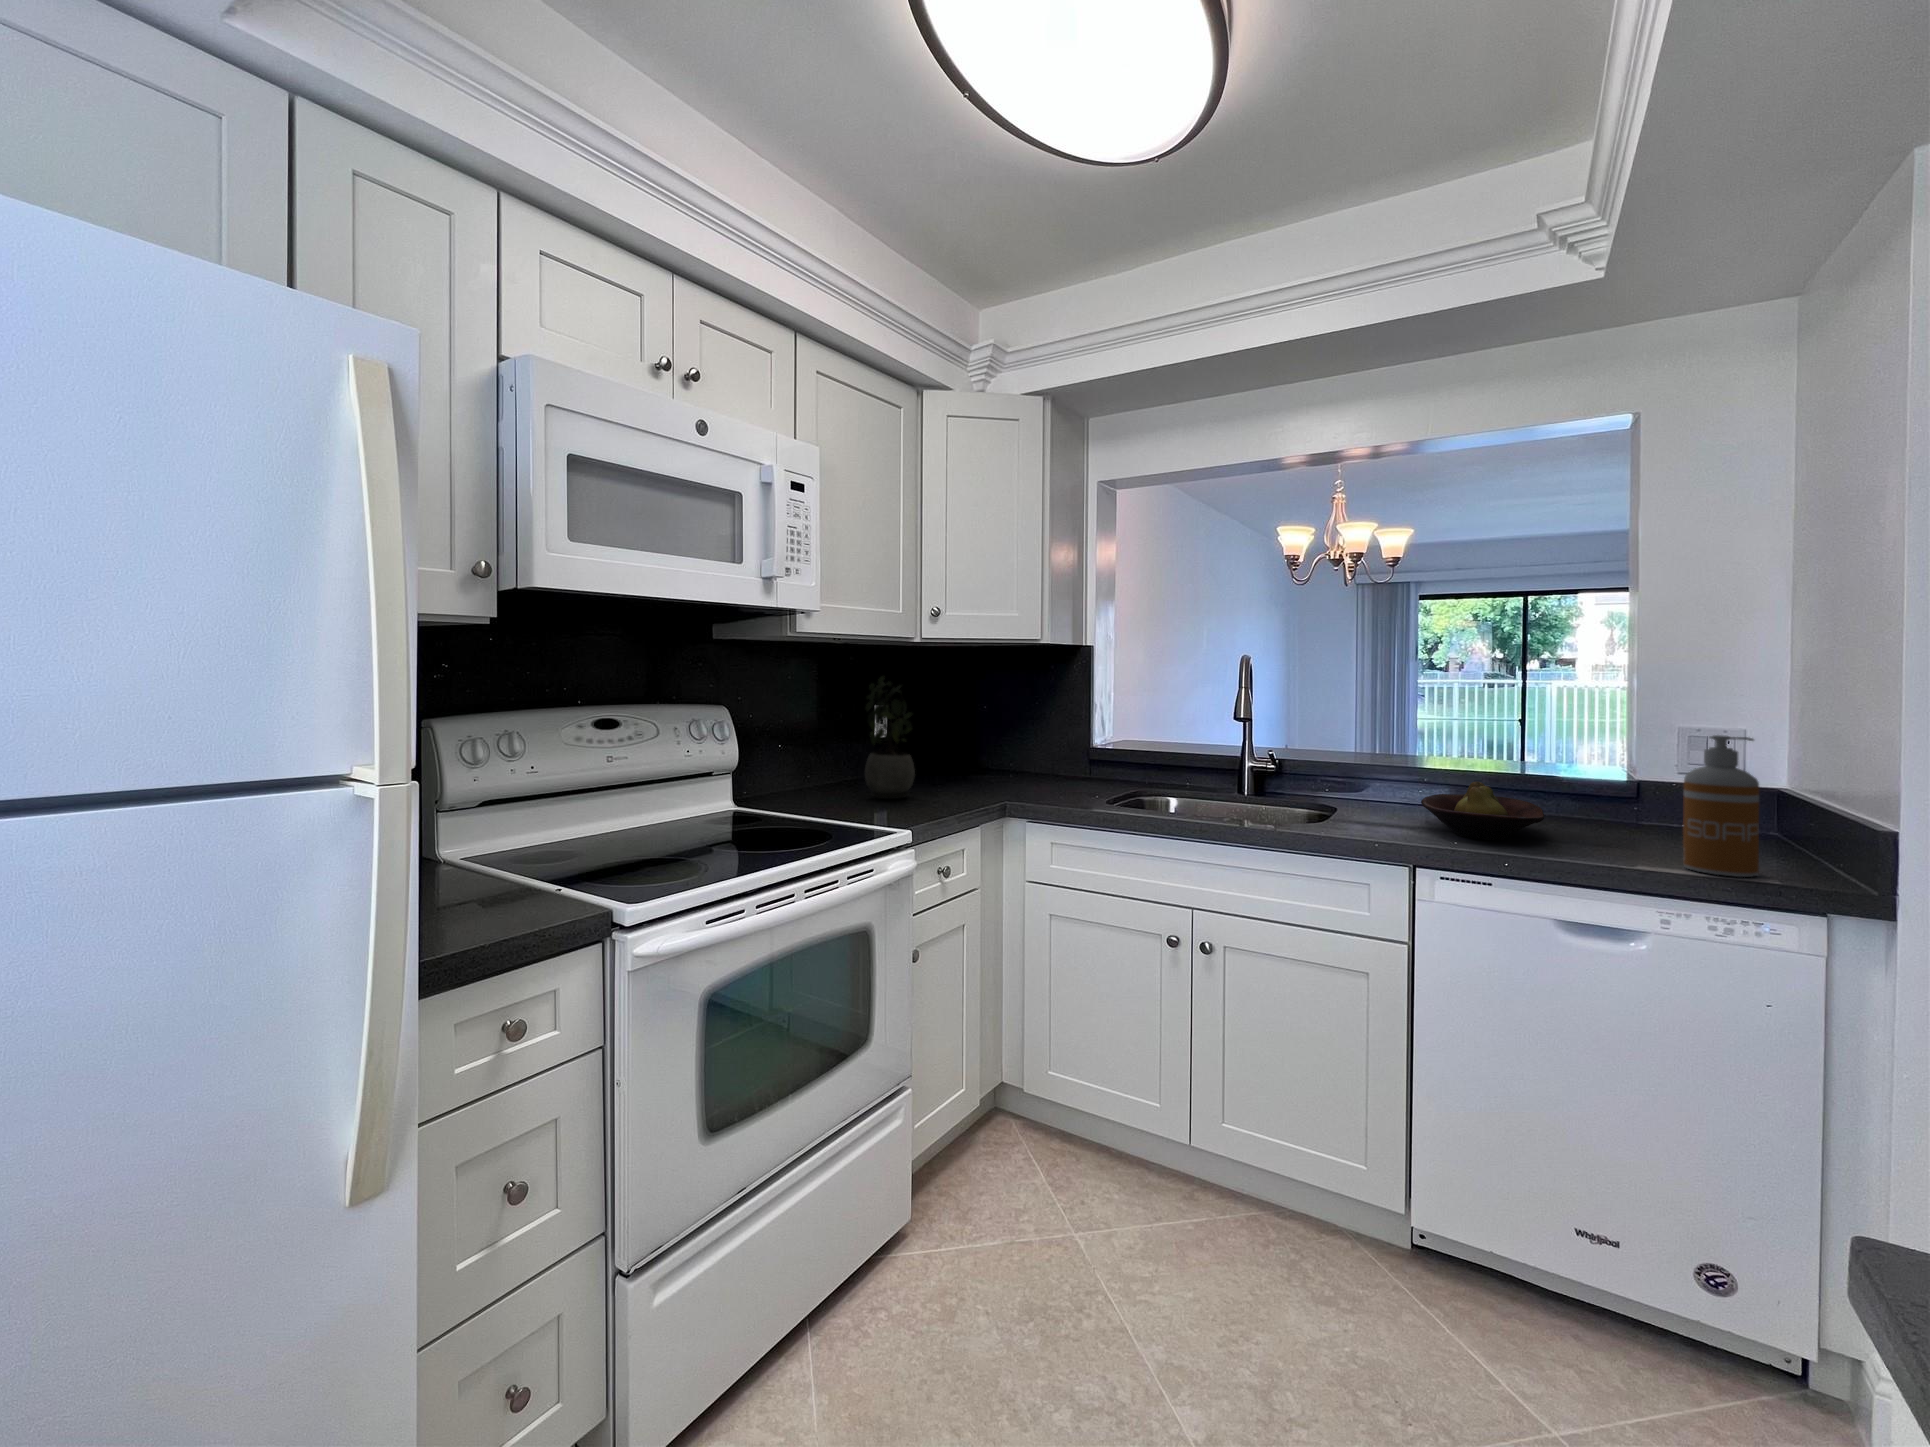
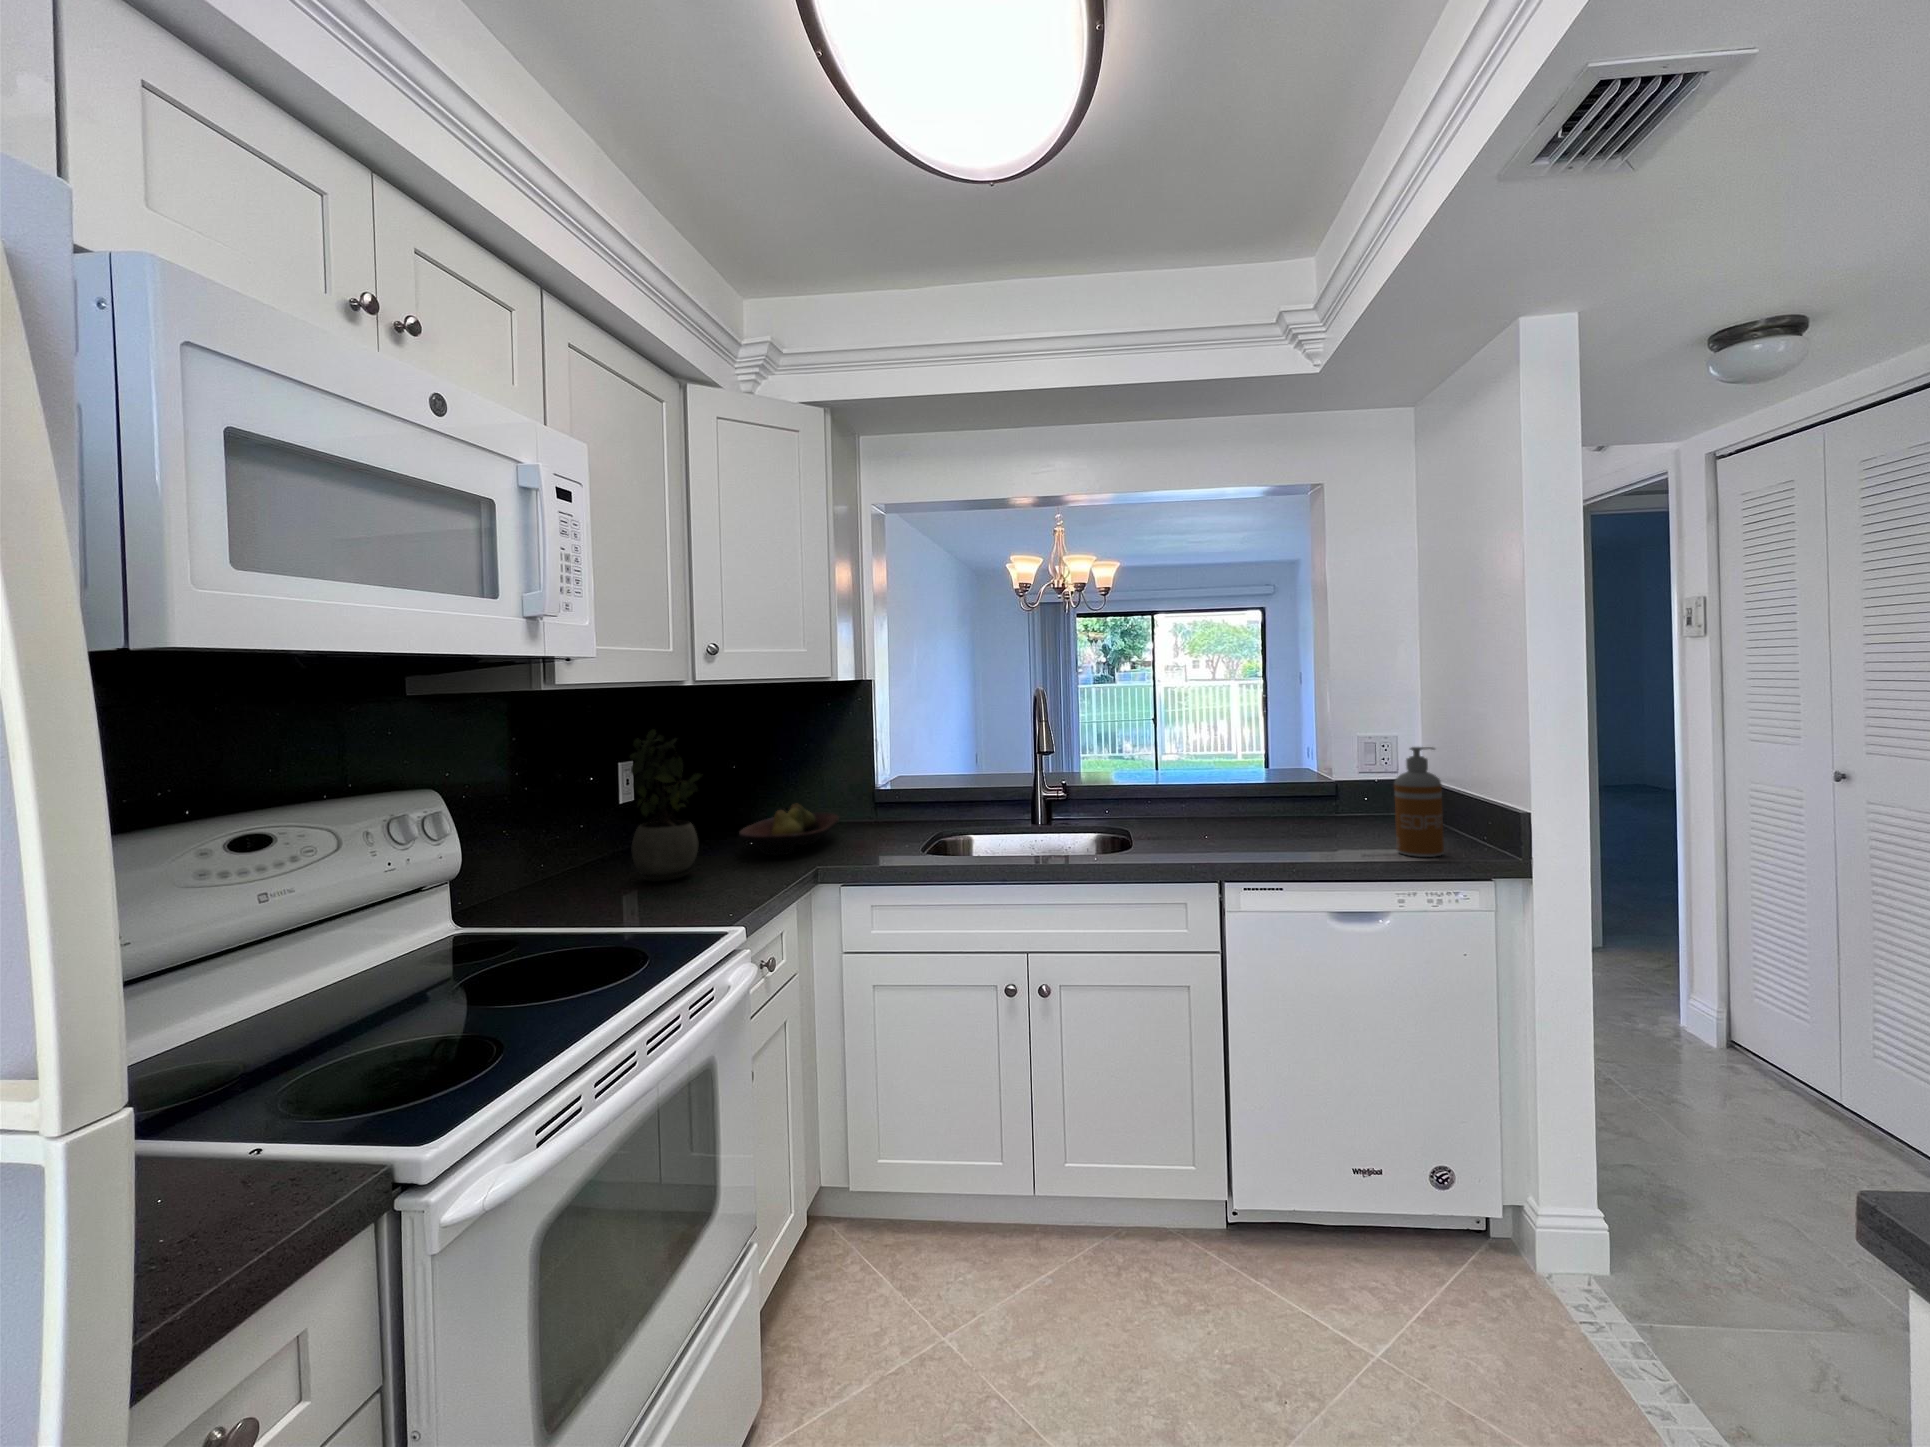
fruit bowl: present [1421,782,1544,840] -> present [739,804,839,855]

